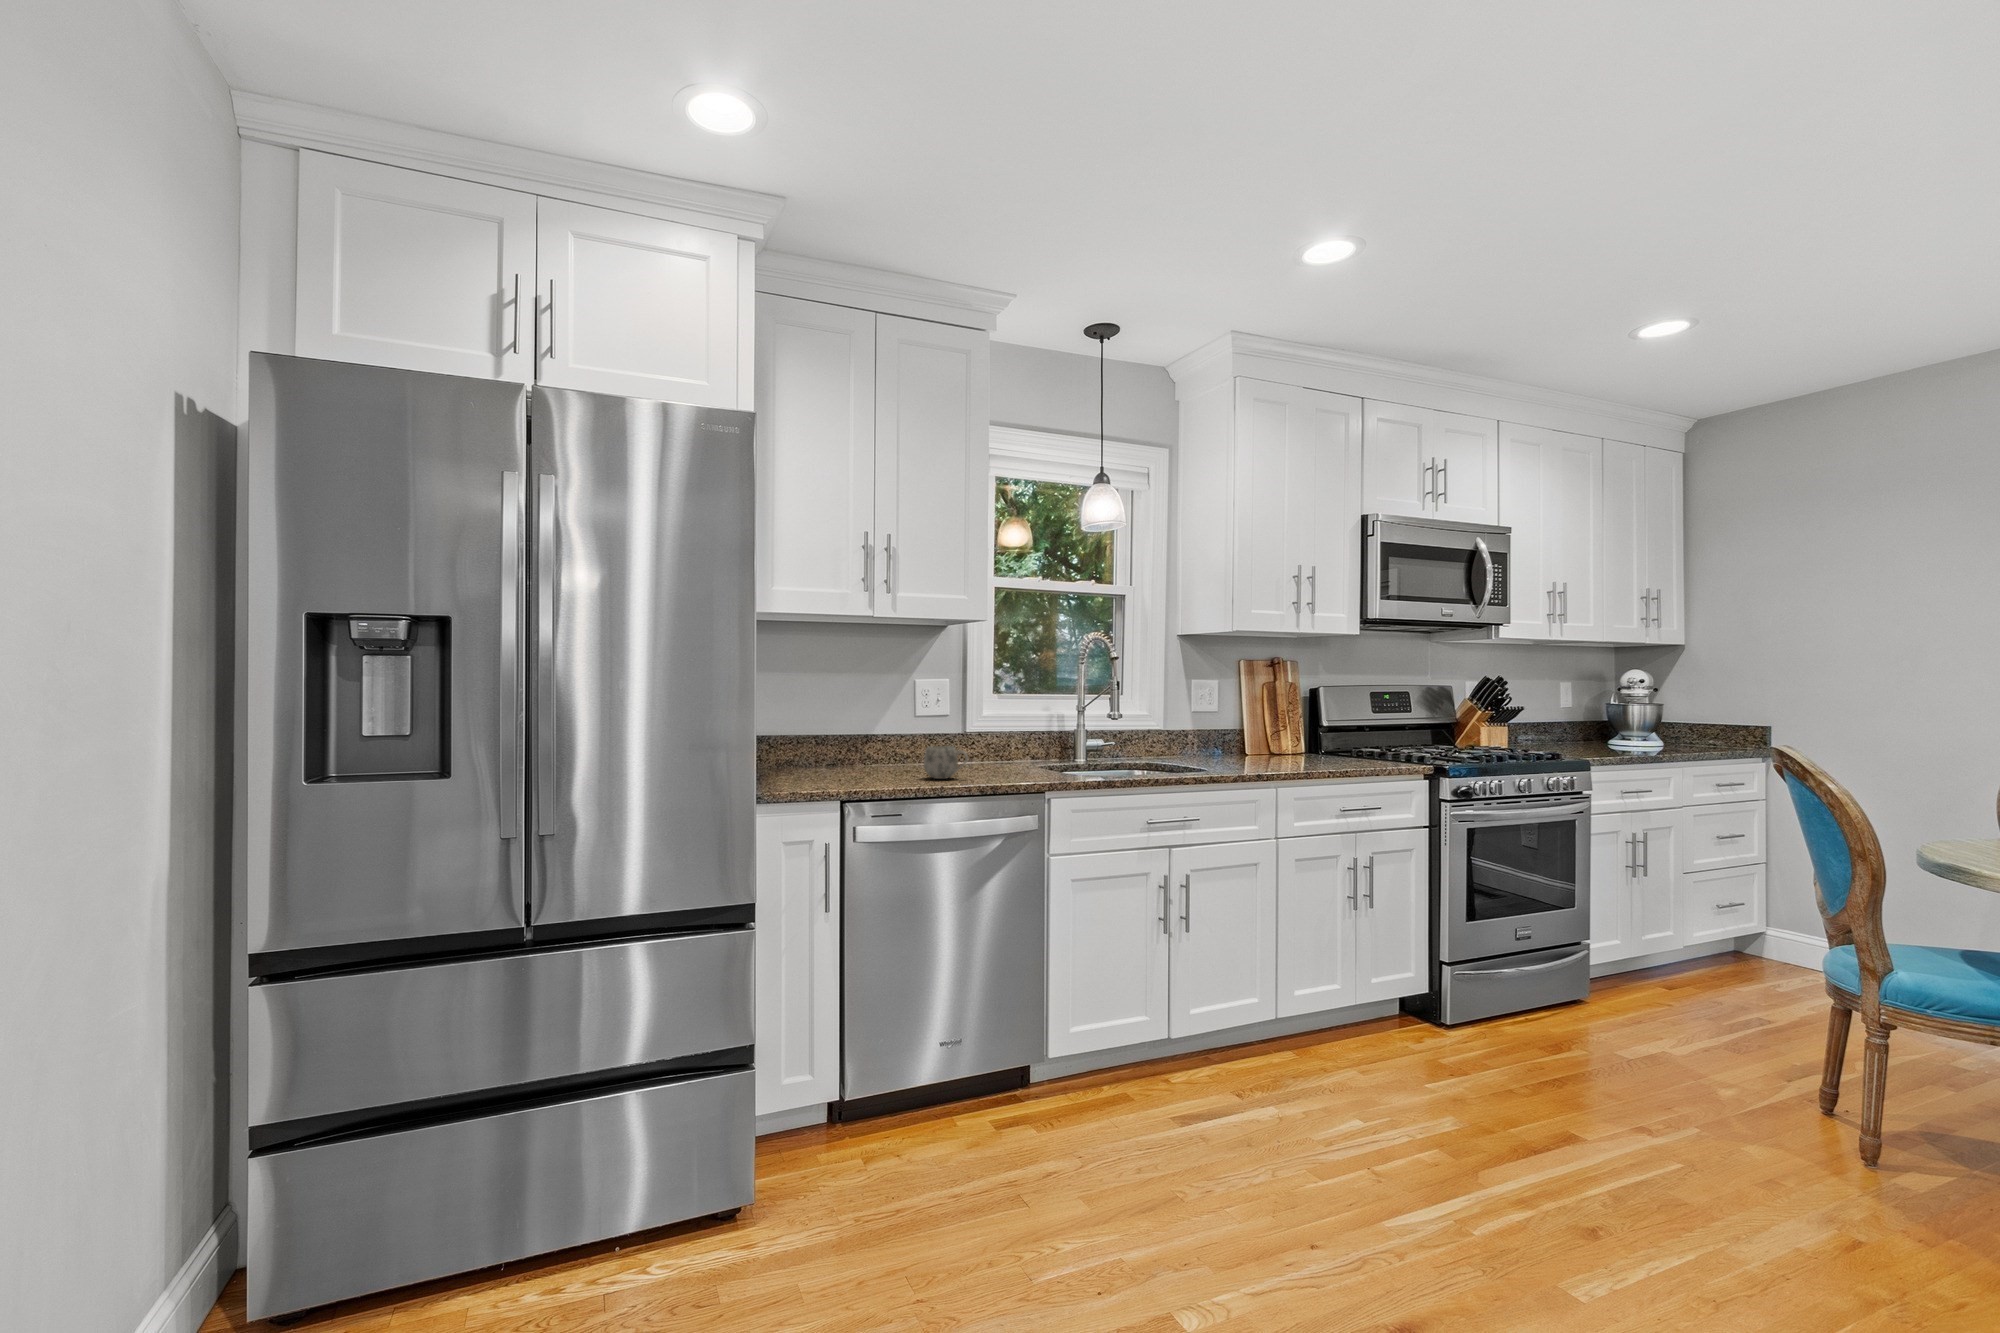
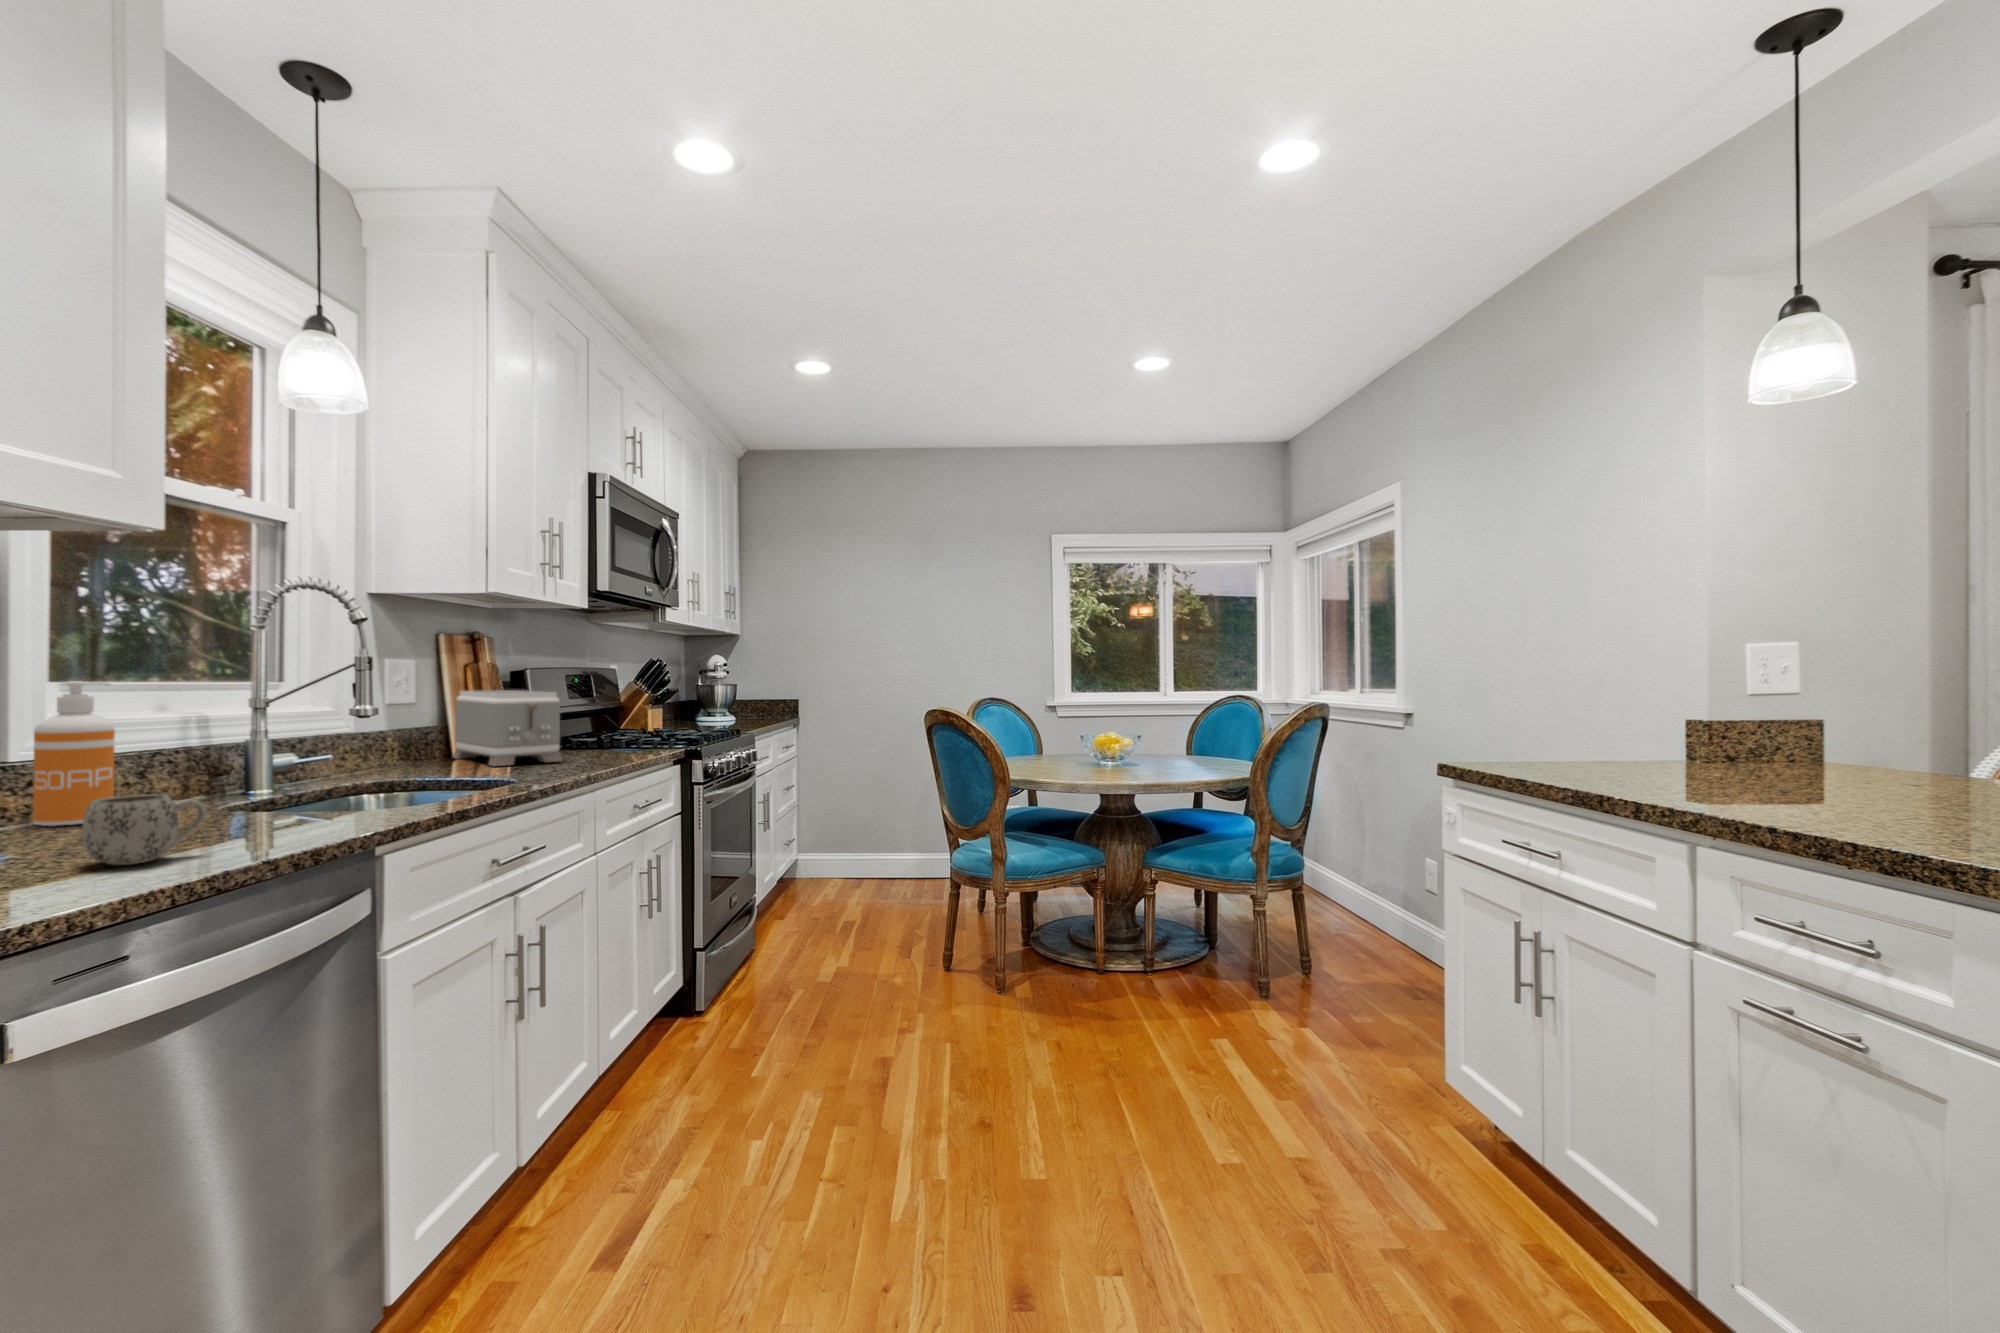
soap dispenser: none [963,691,992,764] -> present [33,682,115,826]
toaster: none [1233,703,1288,762] -> present [453,690,562,766]

